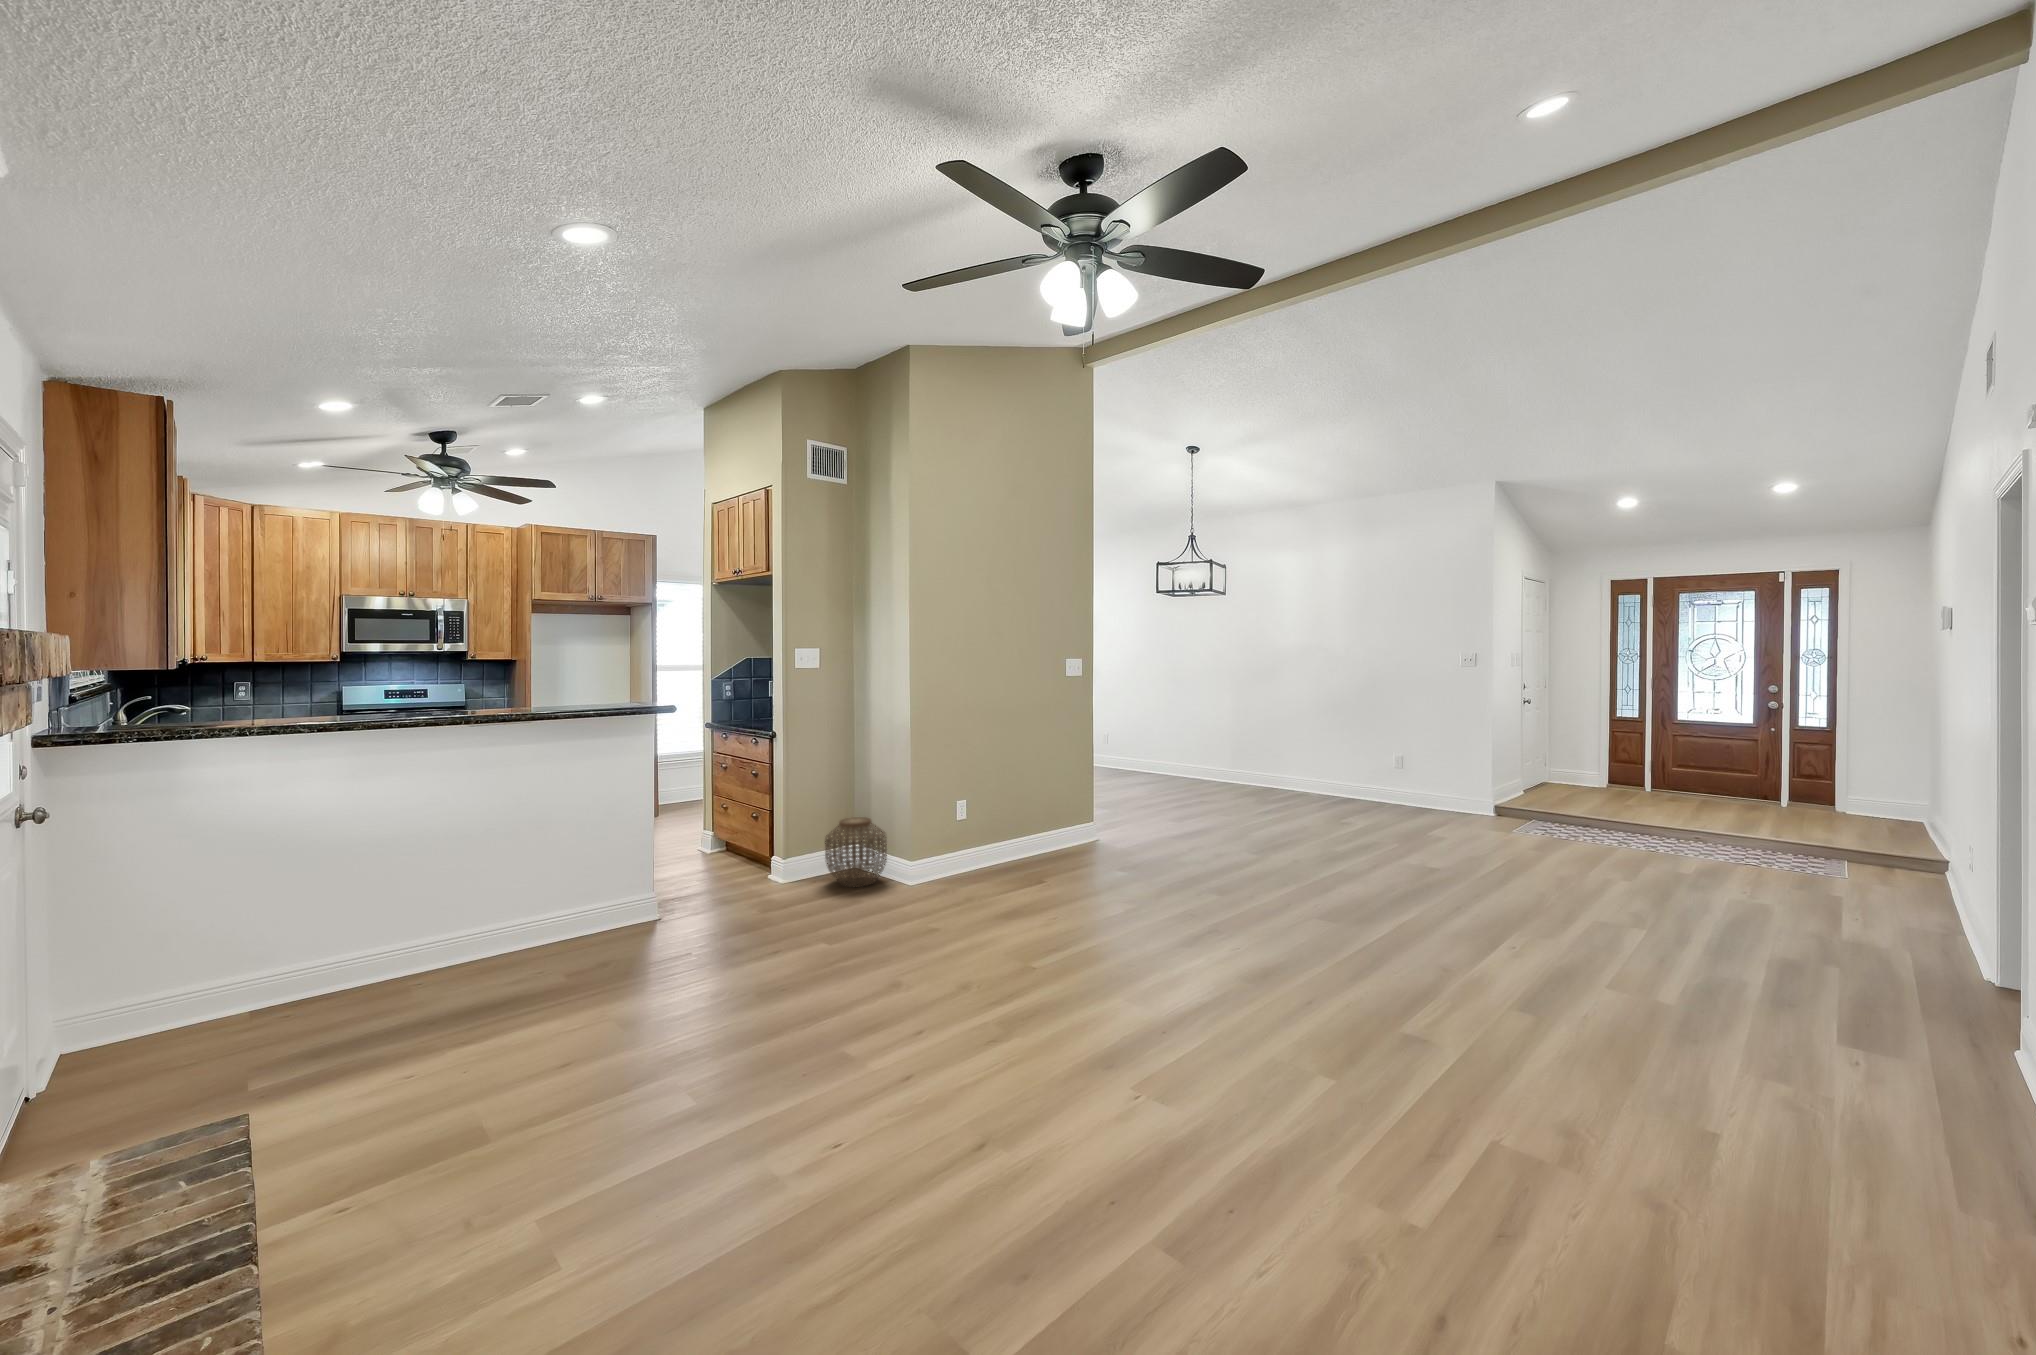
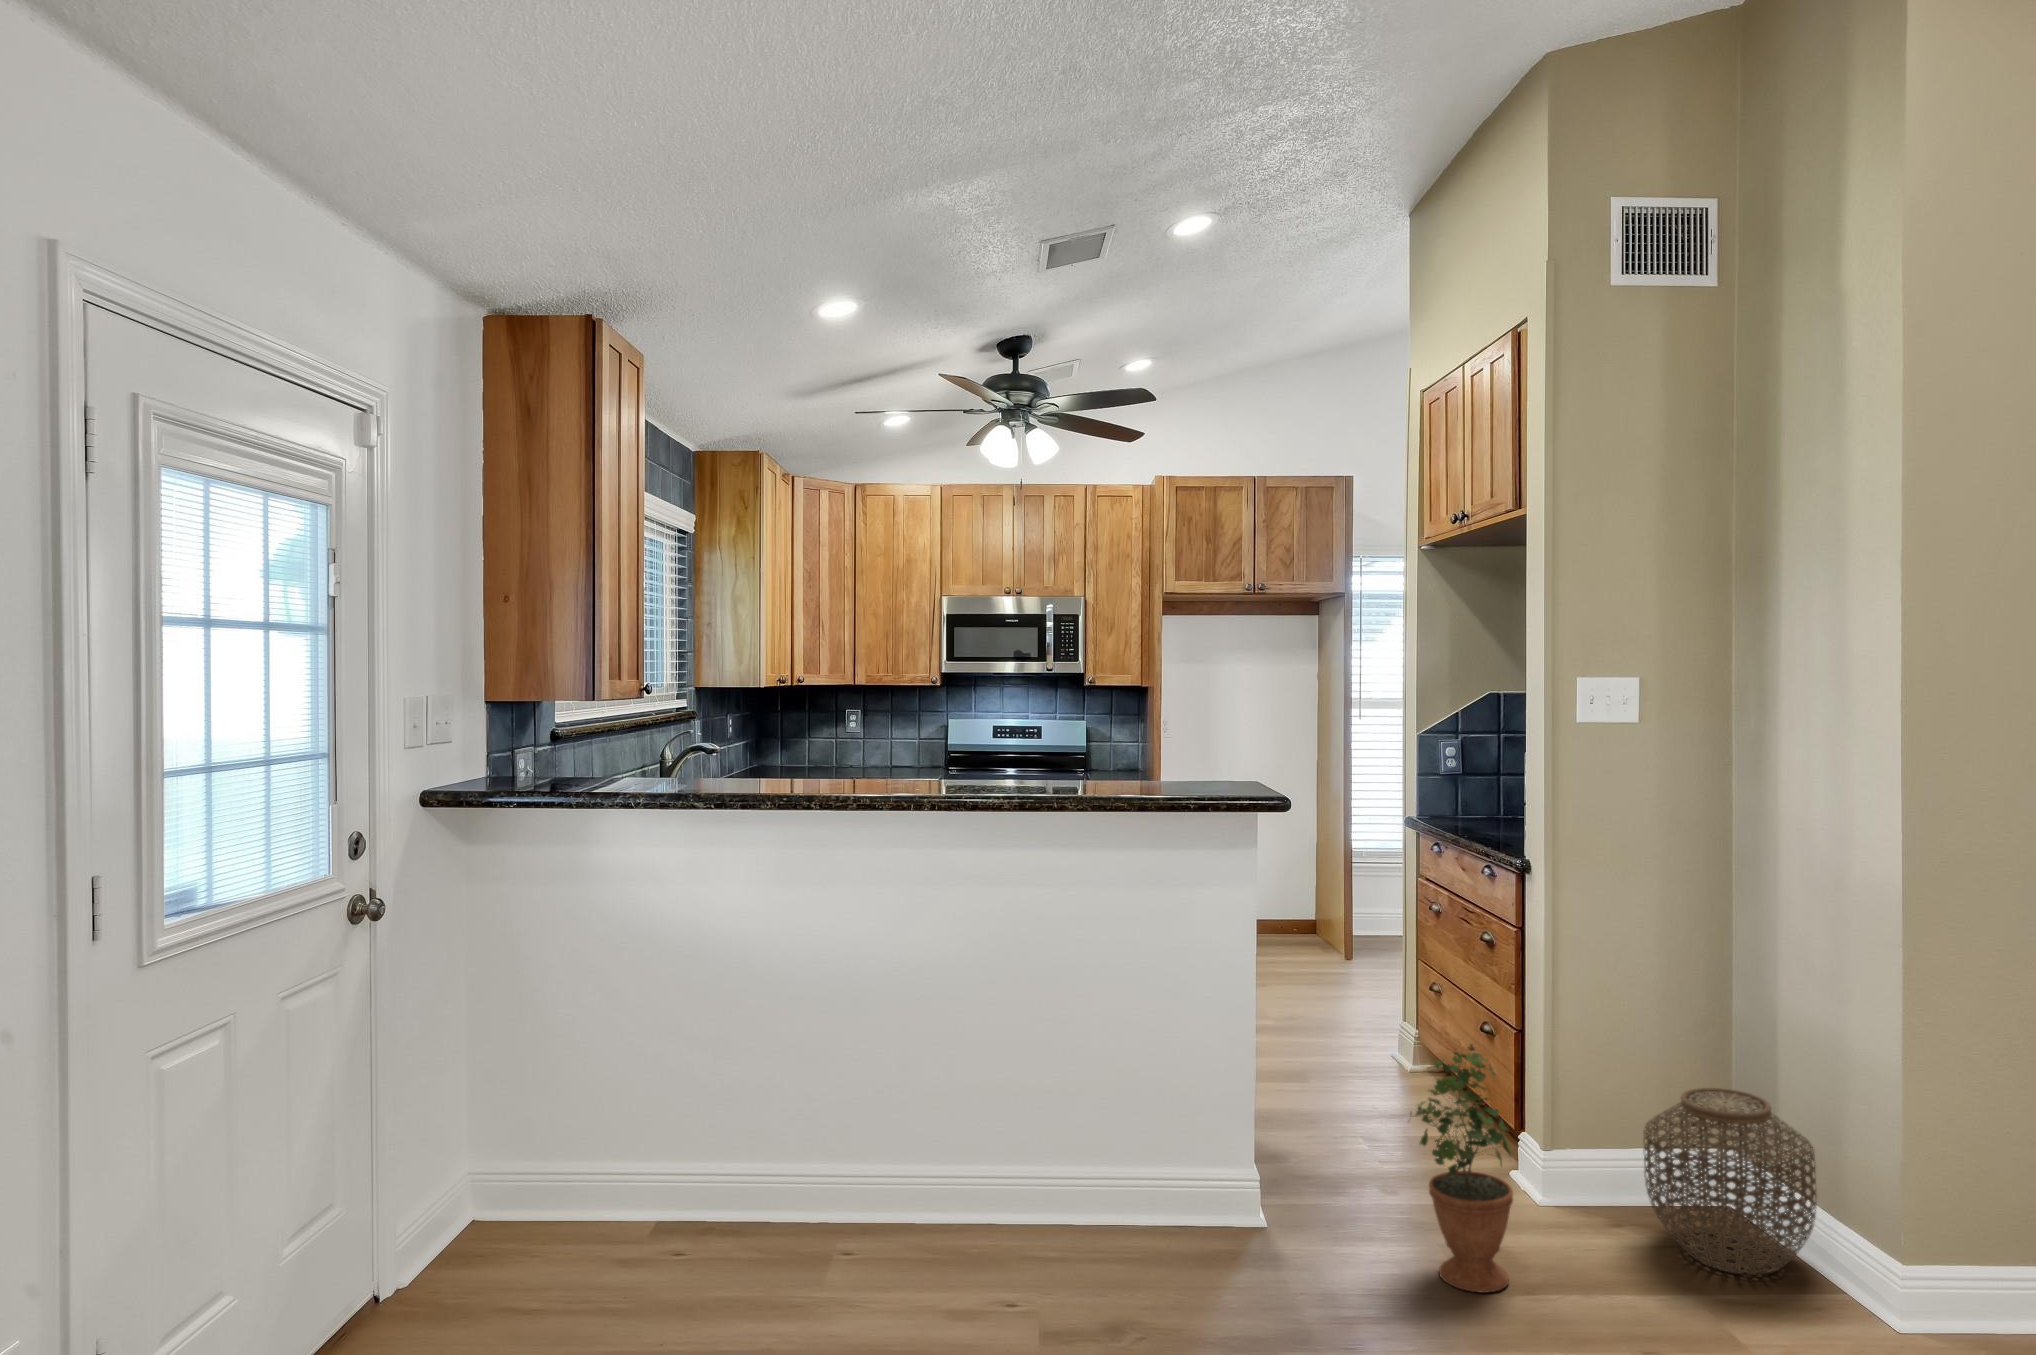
potted plant: none [730,806,776,911] -> present [1410,1045,1513,1292]

